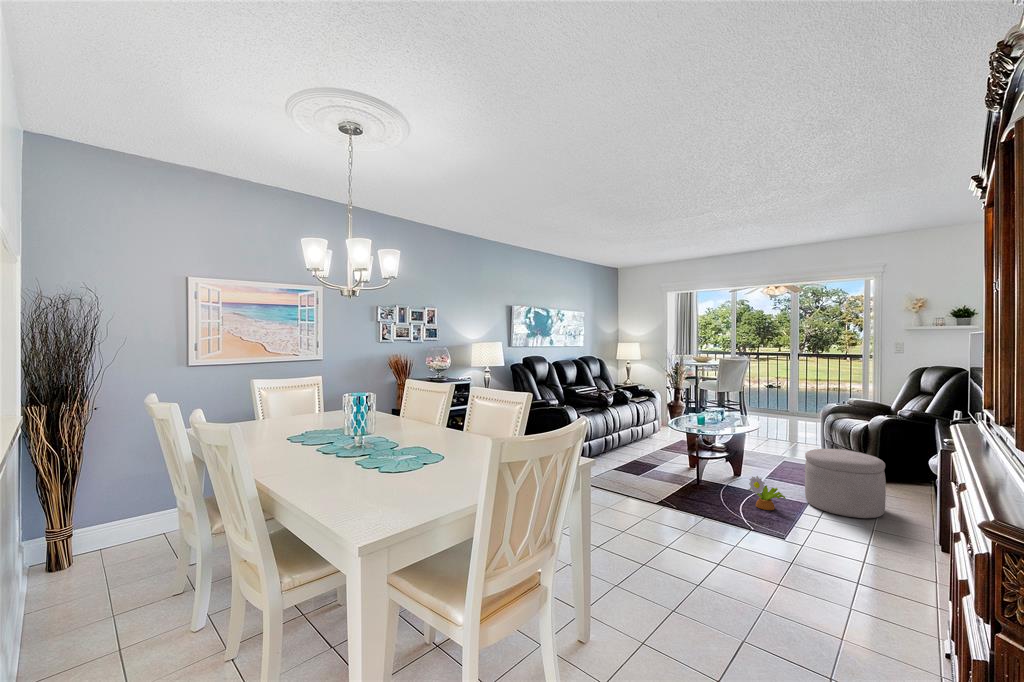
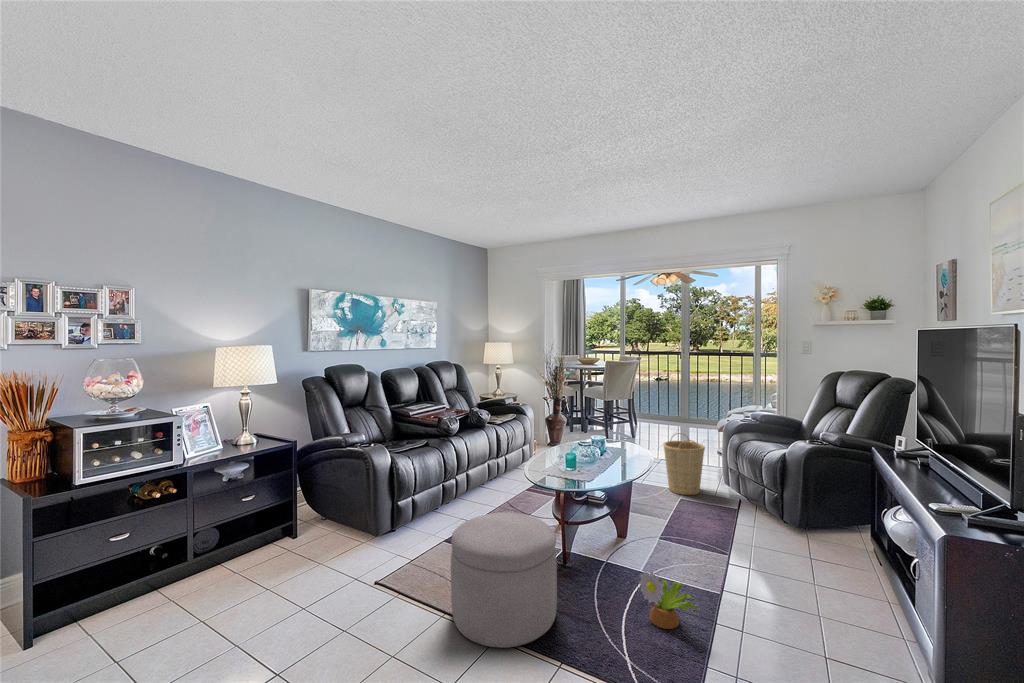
basket: none [771,413,805,459] -> present [663,433,705,495]
ottoman: present [805,449,886,518] -> present [451,512,557,648]

